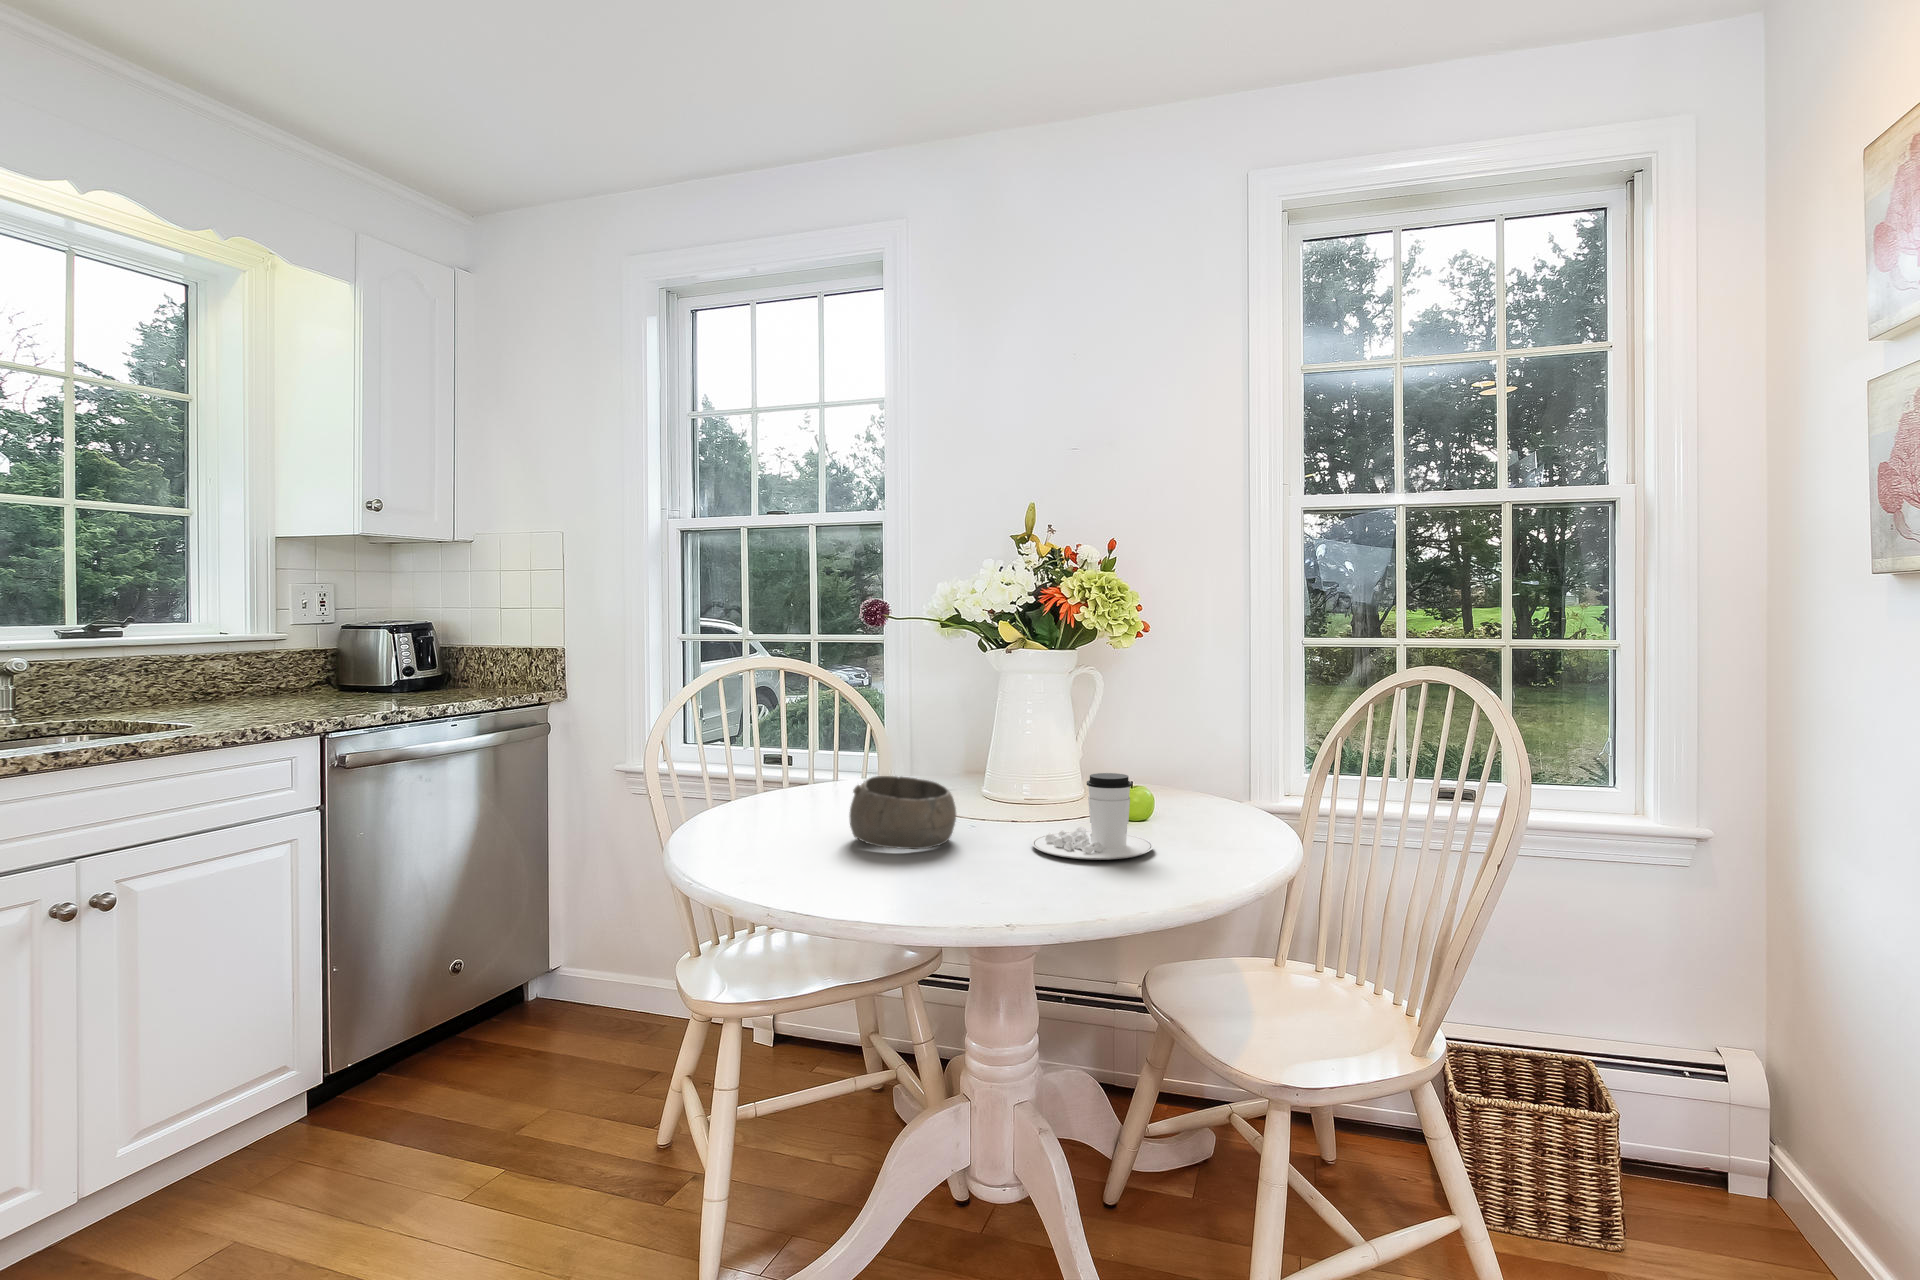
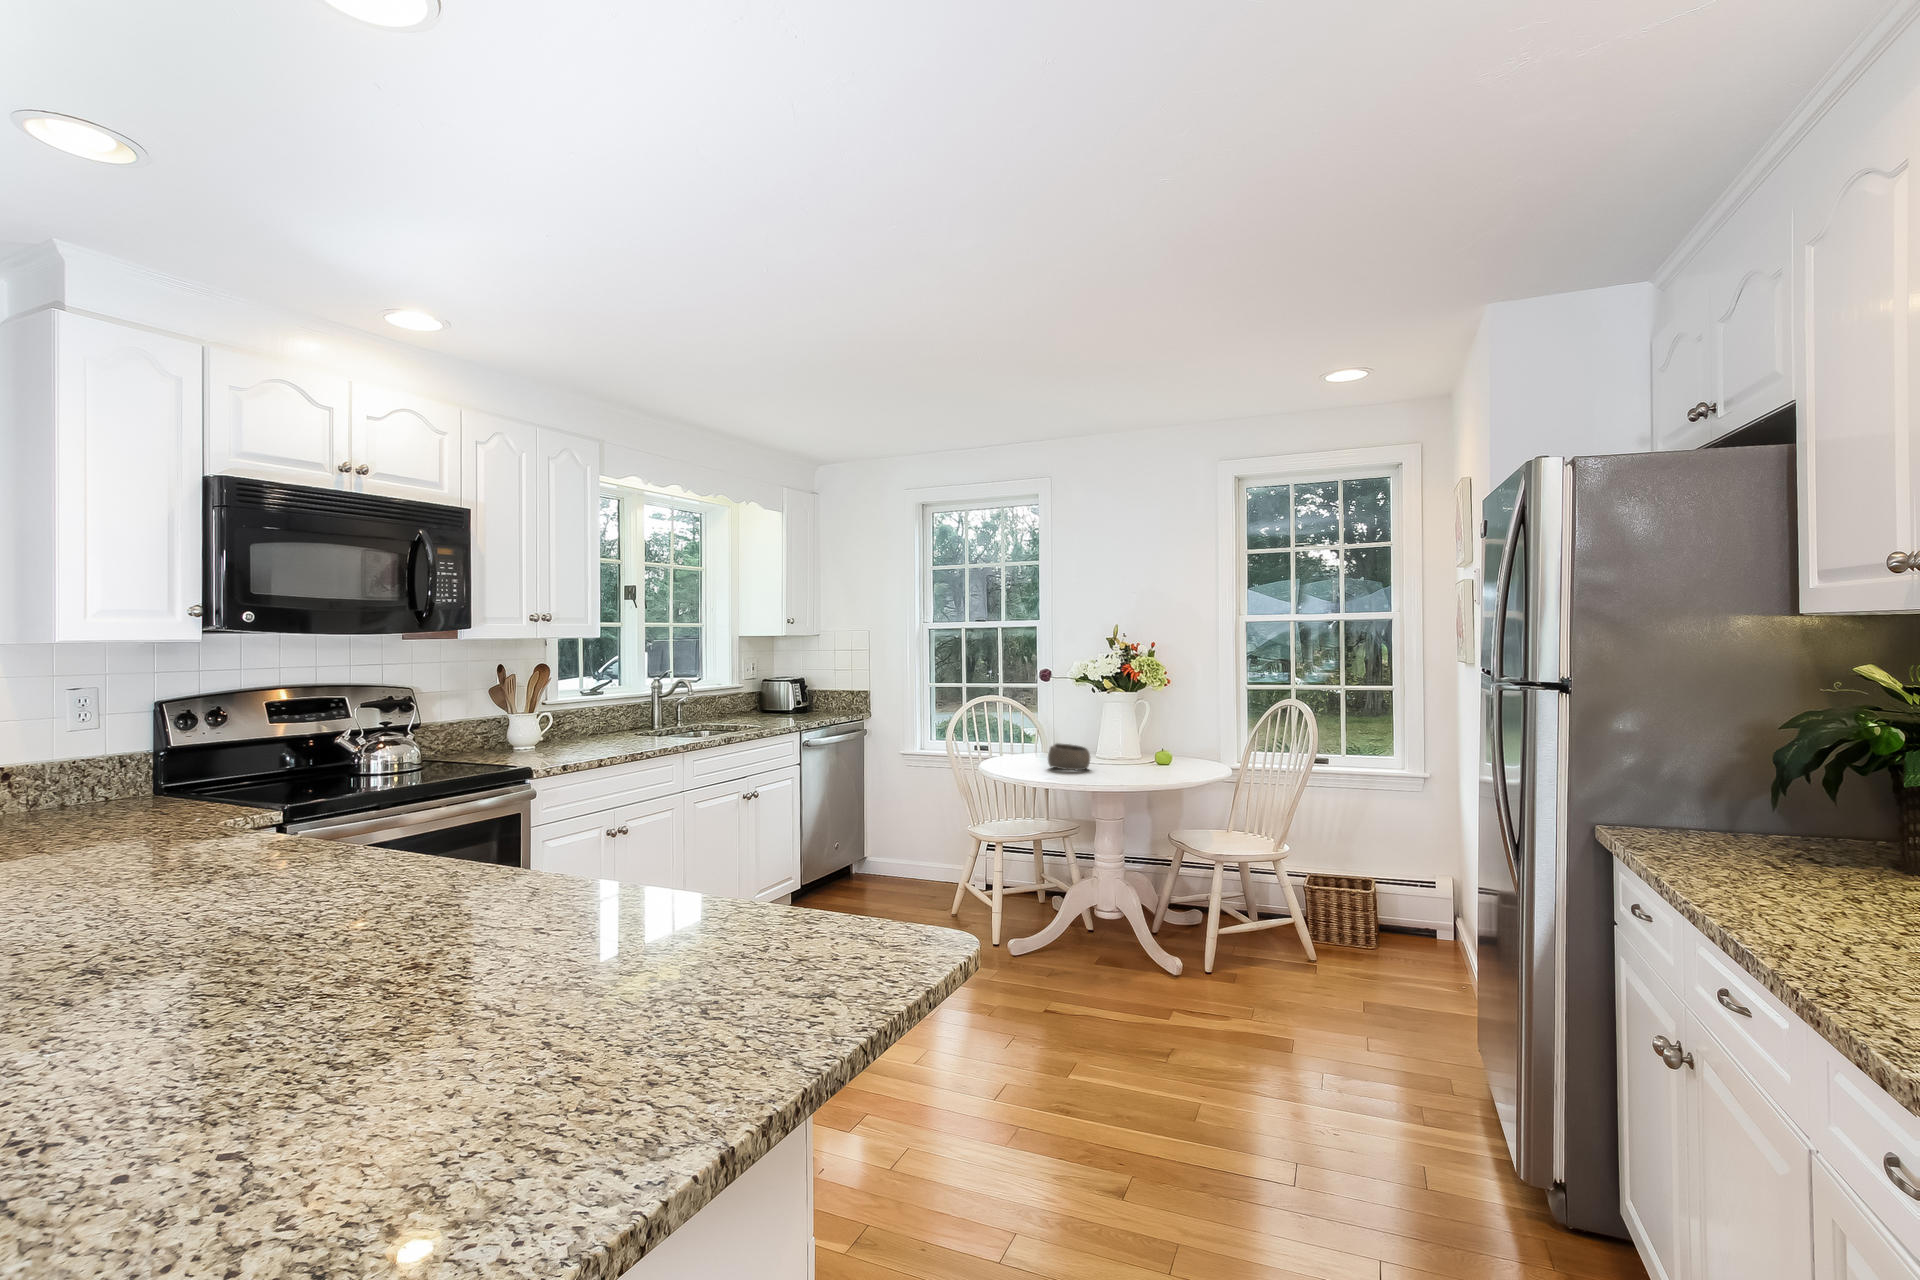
coffee cup: present [1032,773,1154,860] -> none [1121,742,1170,773]

